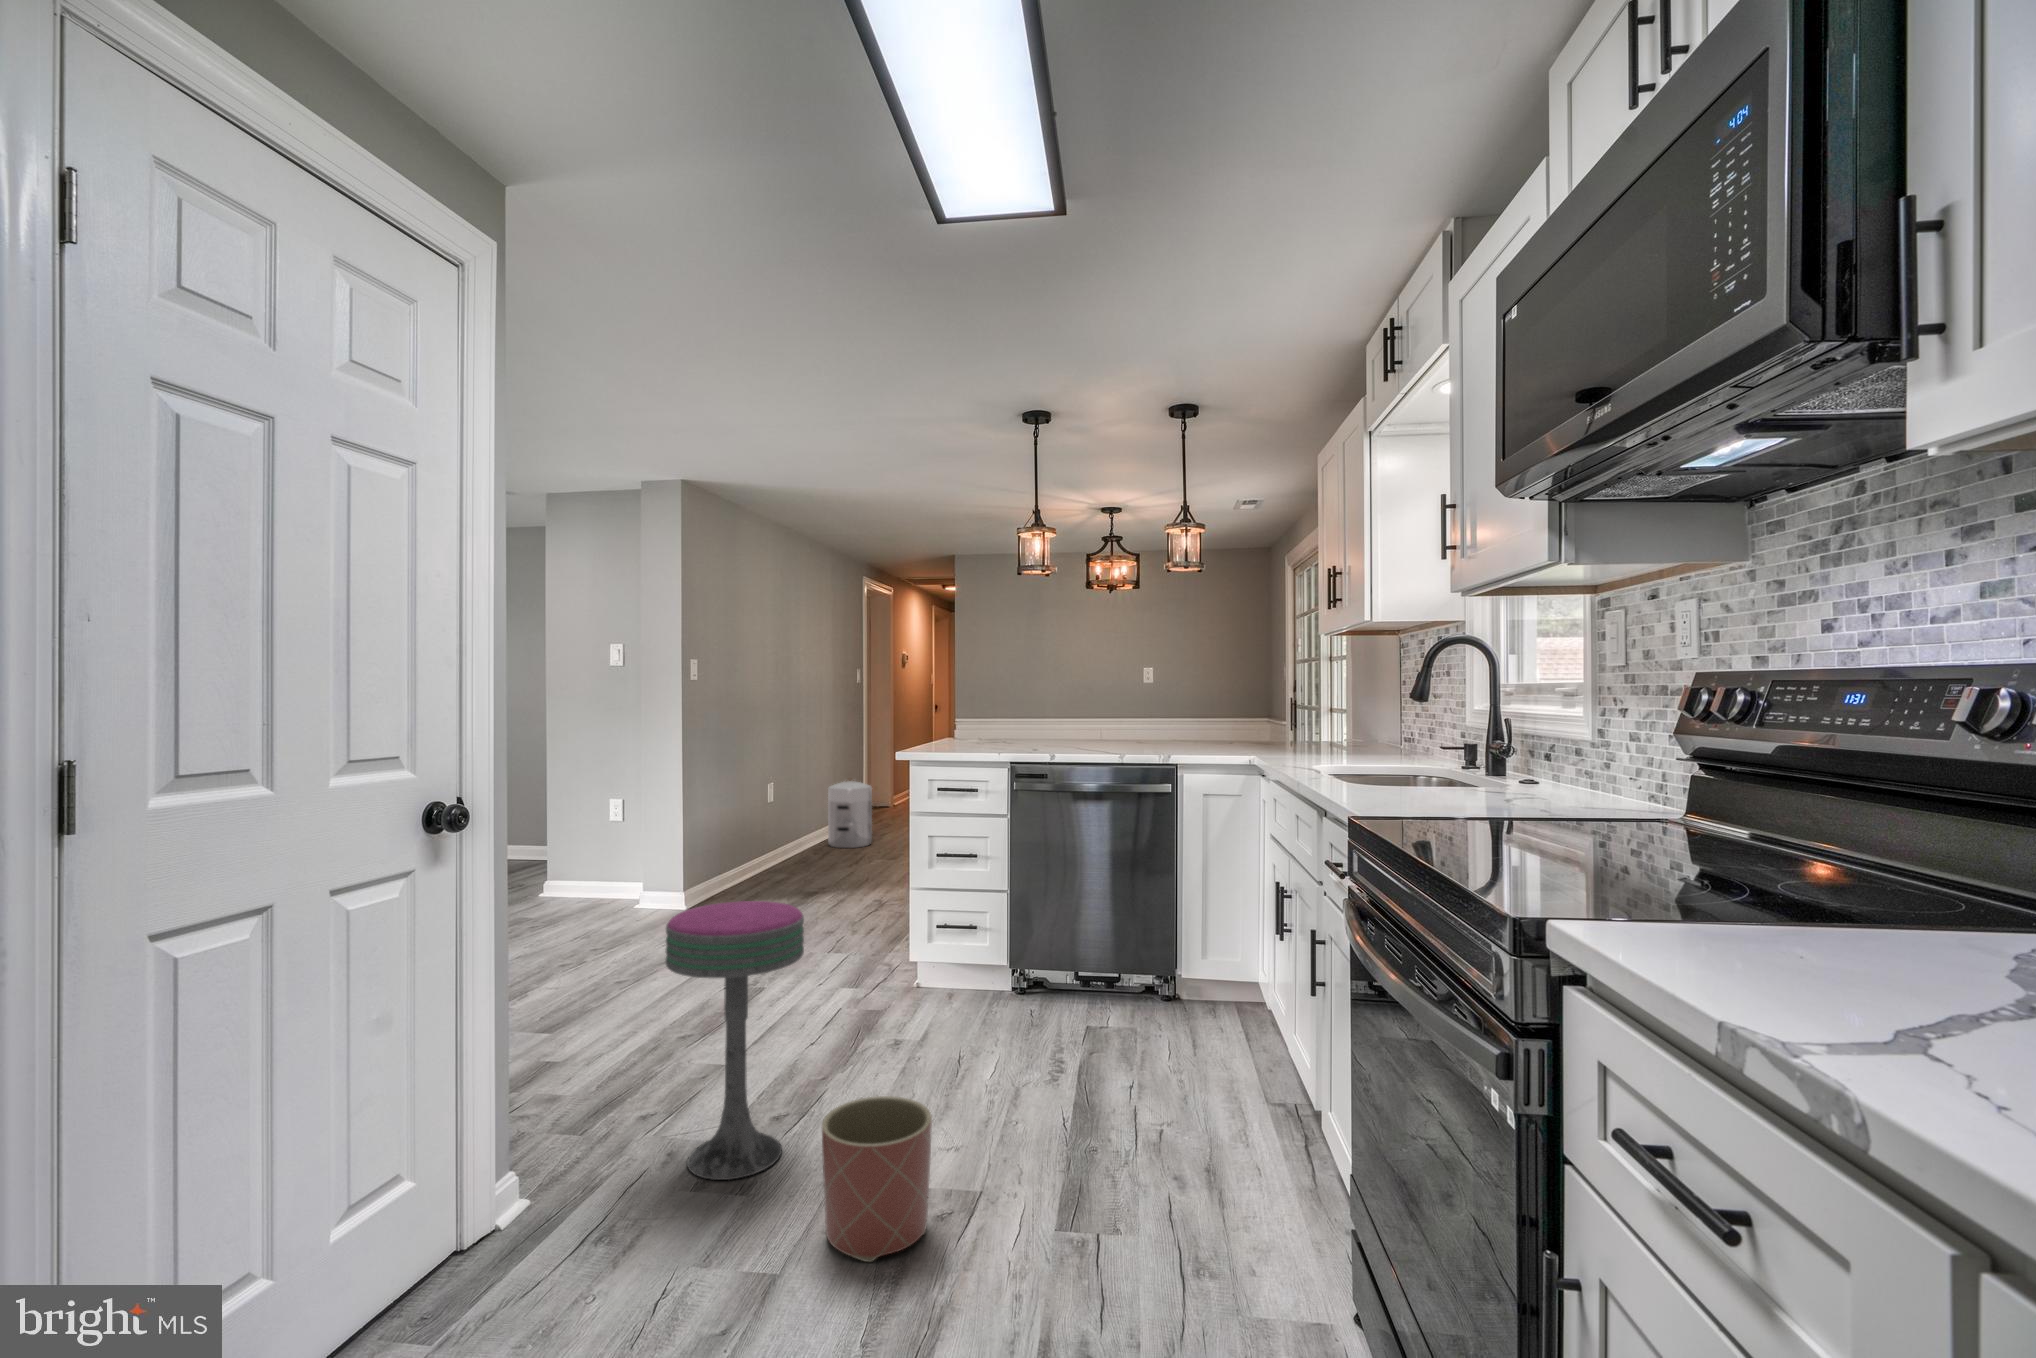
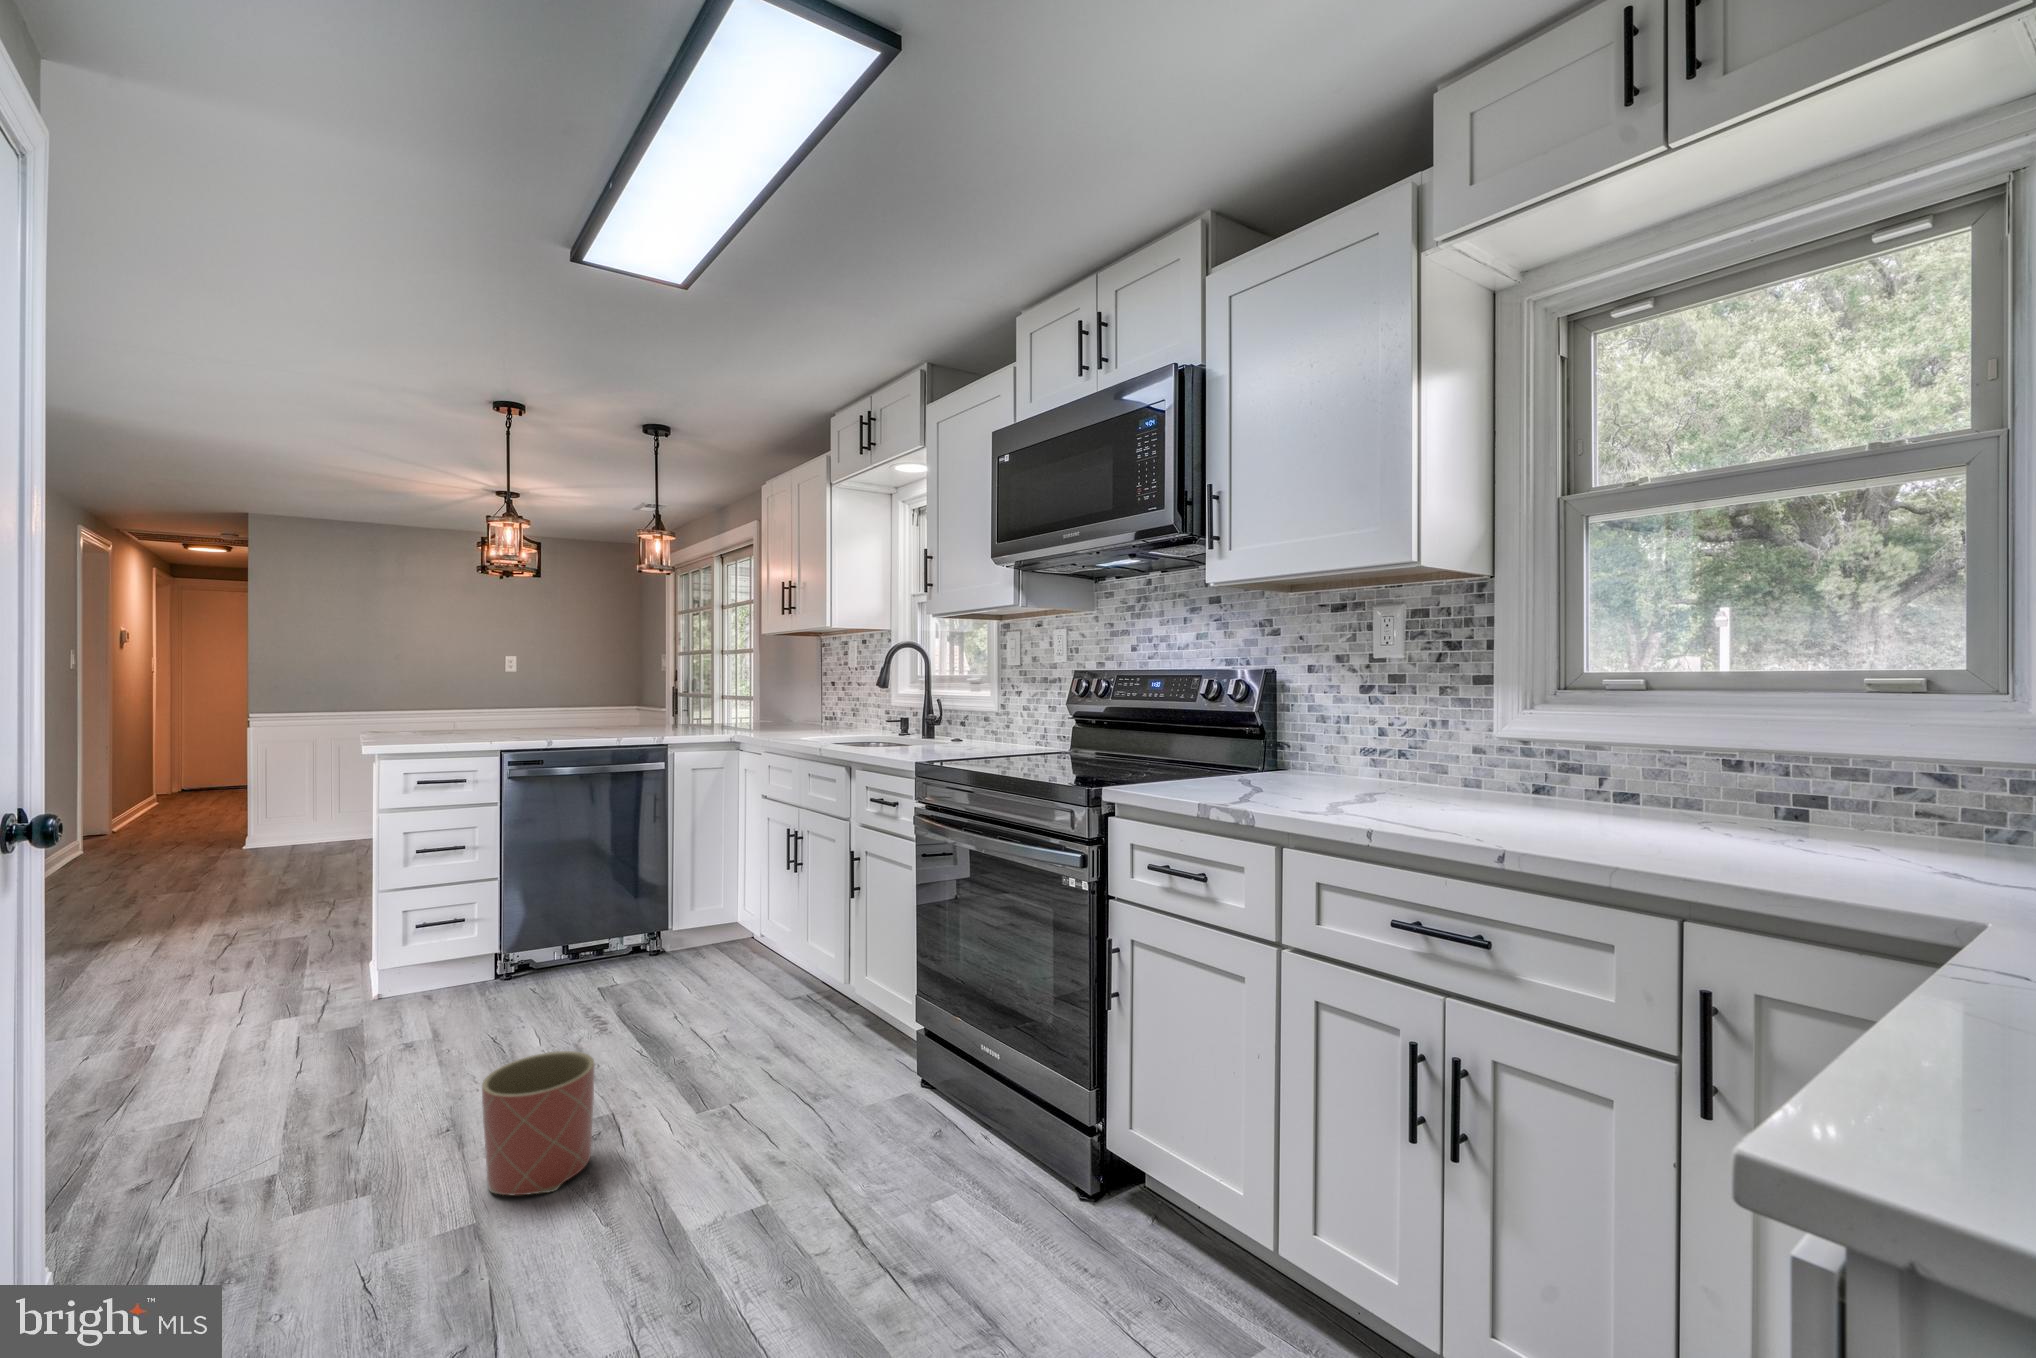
waste bin: present [828,781,872,848] -> none [36,801,122,896]
bar stool: present [665,901,804,1180] -> none [204,912,392,1219]

